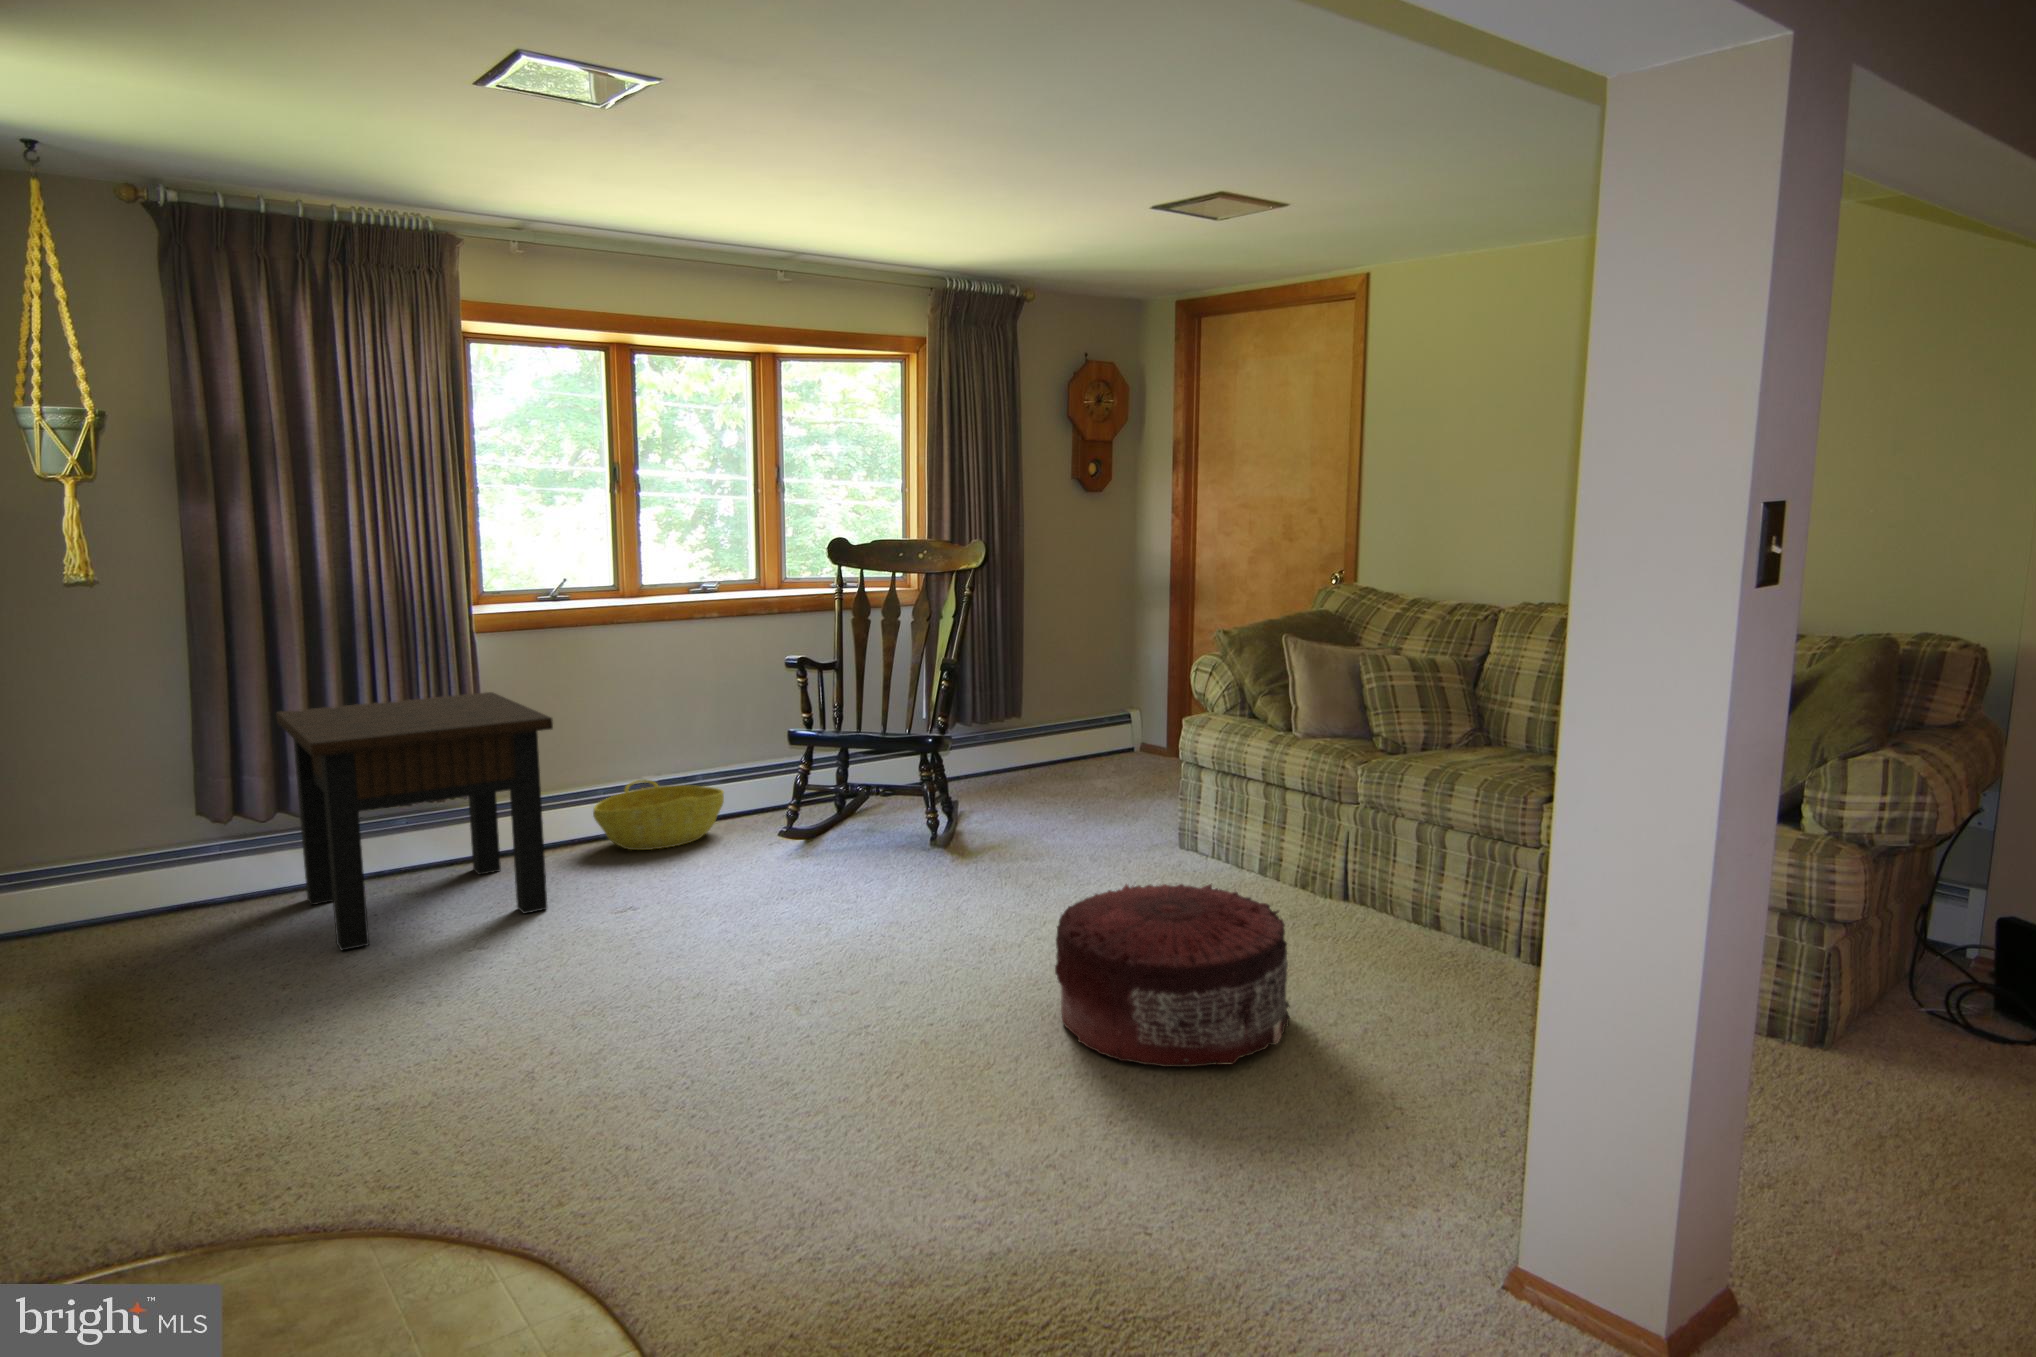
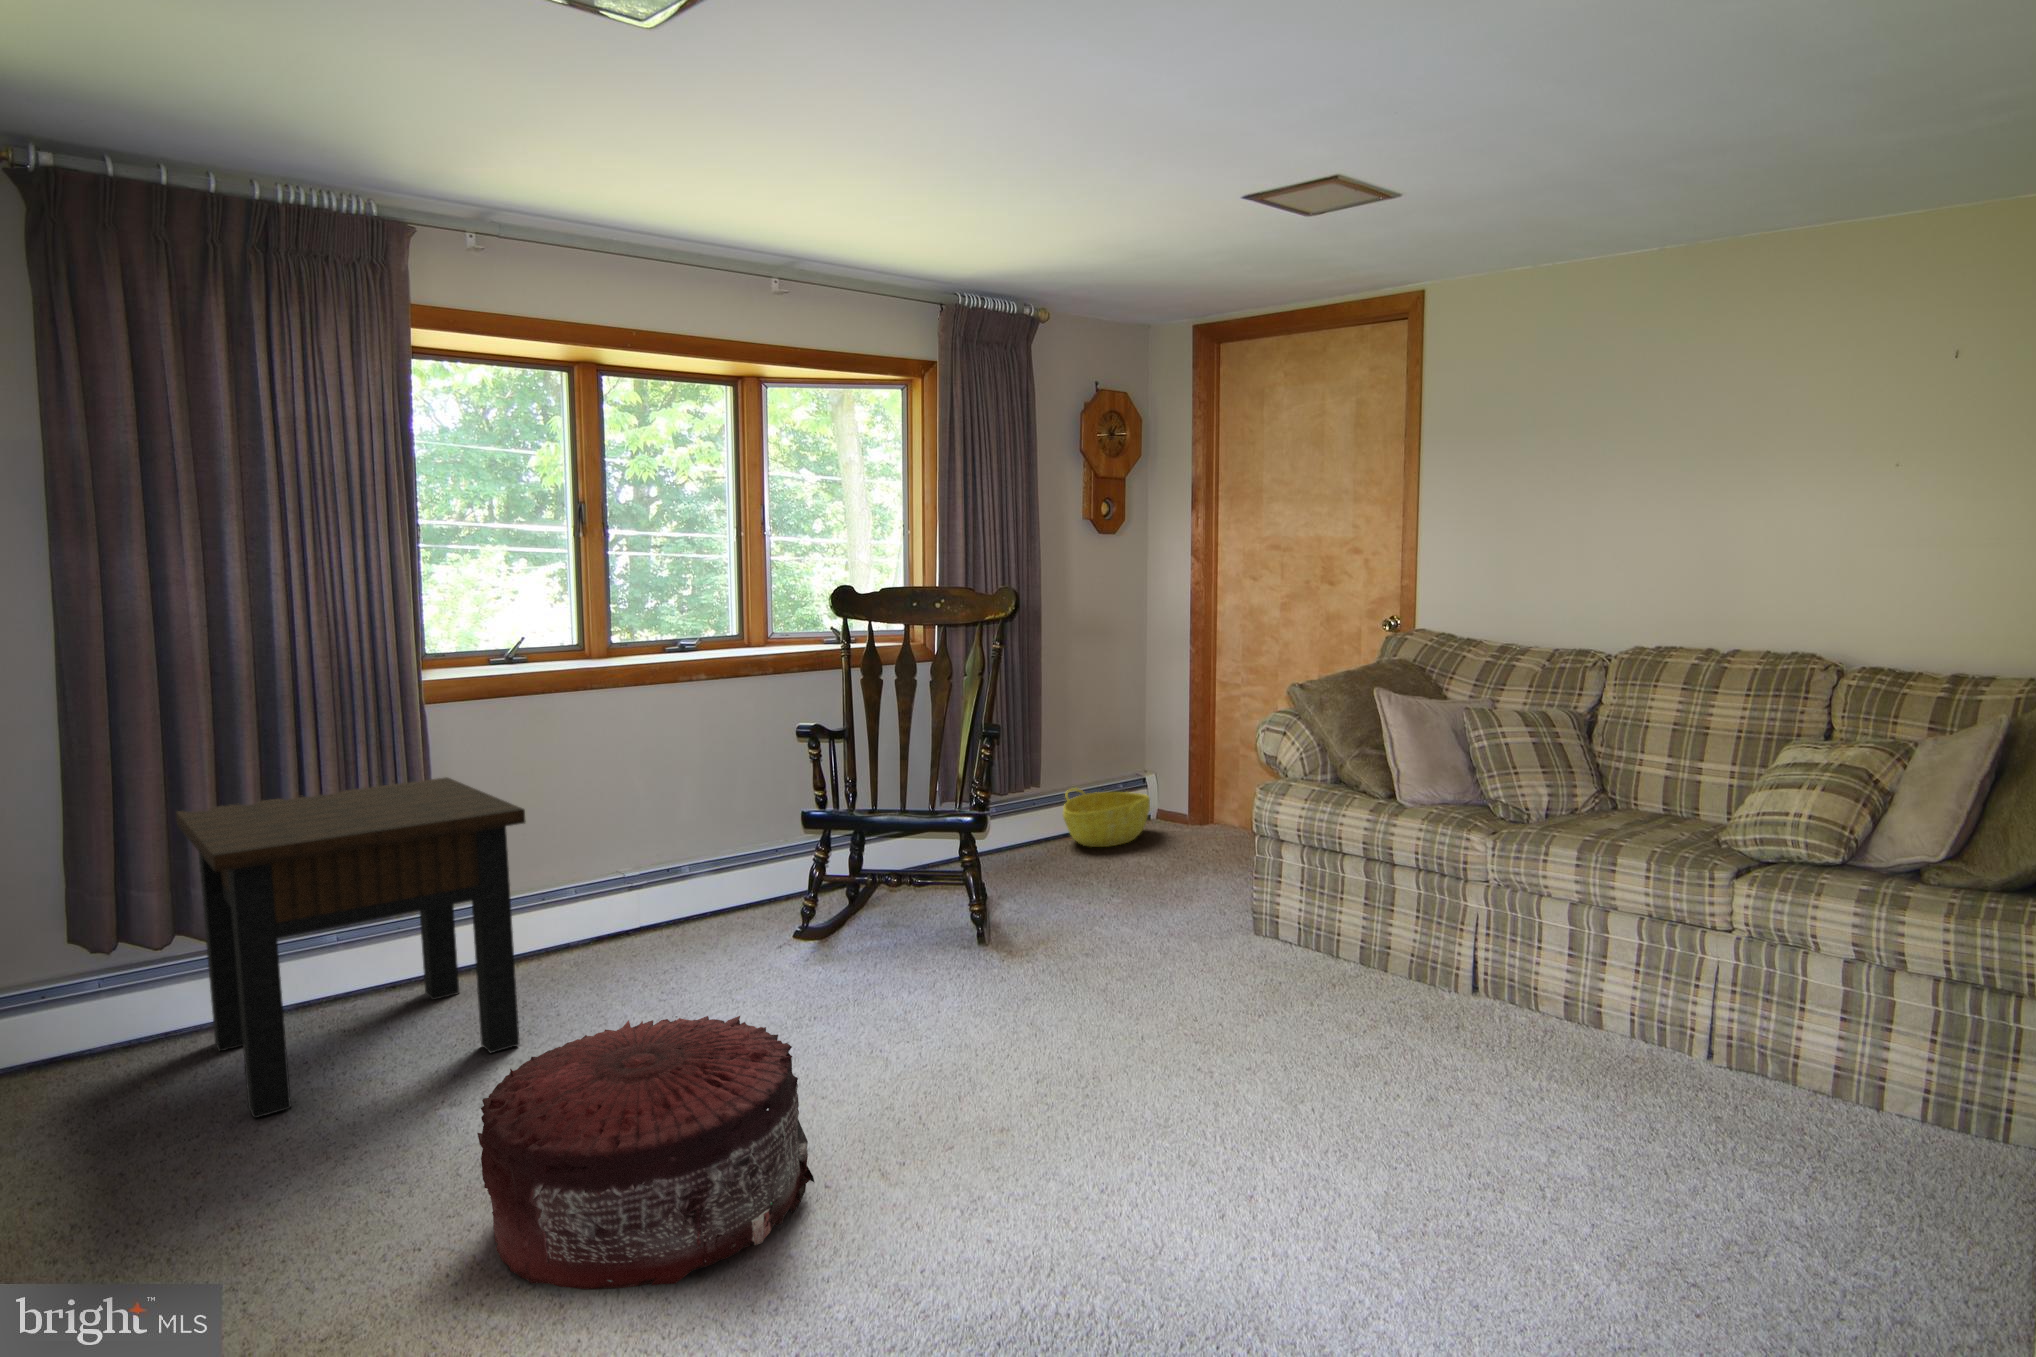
basket: present [593,780,724,850] -> present [1063,788,1150,847]
pouf: present [1055,883,1290,1067] -> present [477,1016,814,1290]

